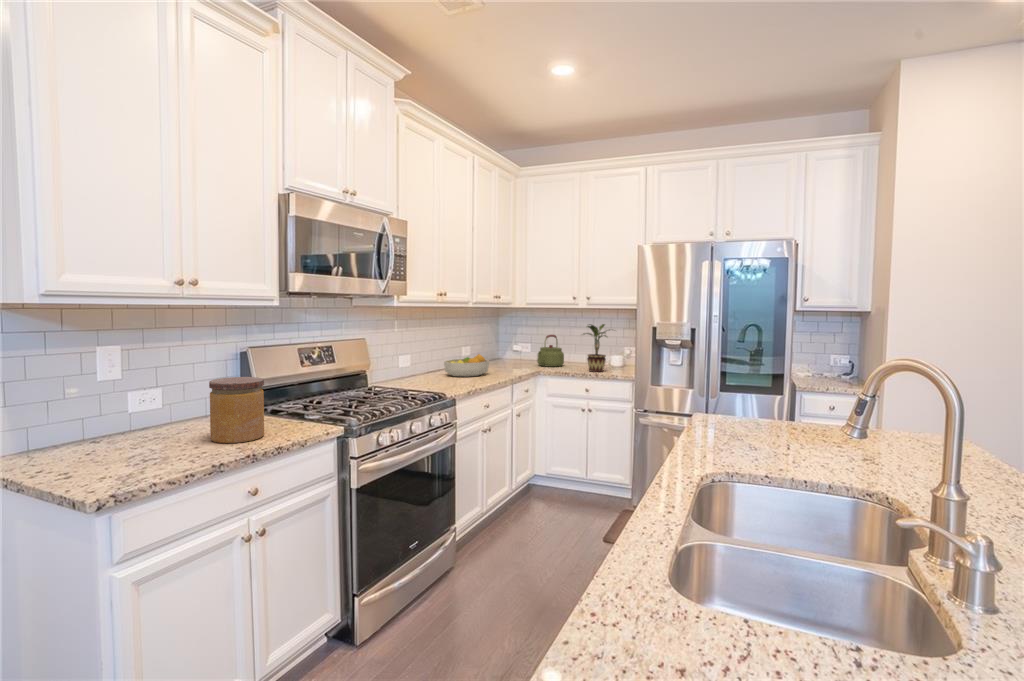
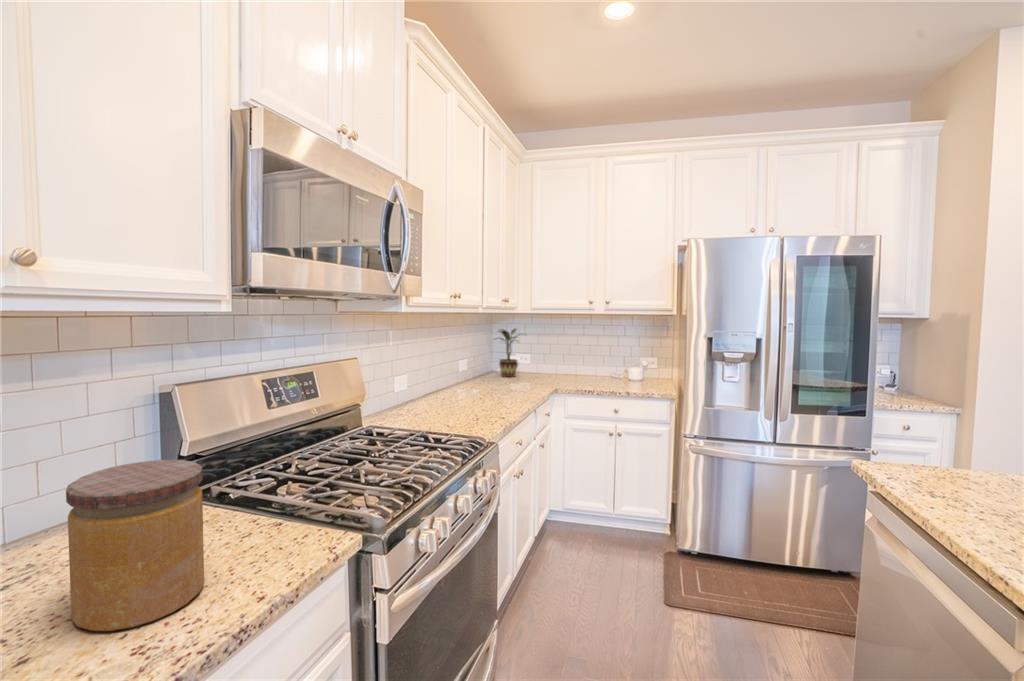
potted plant: present [584,324,606,372] -> present [494,329,518,377]
kettle: present [537,335,564,367] -> none [549,345,580,383]
fruit bowl: present [444,354,489,377] -> none [453,372,509,403]

